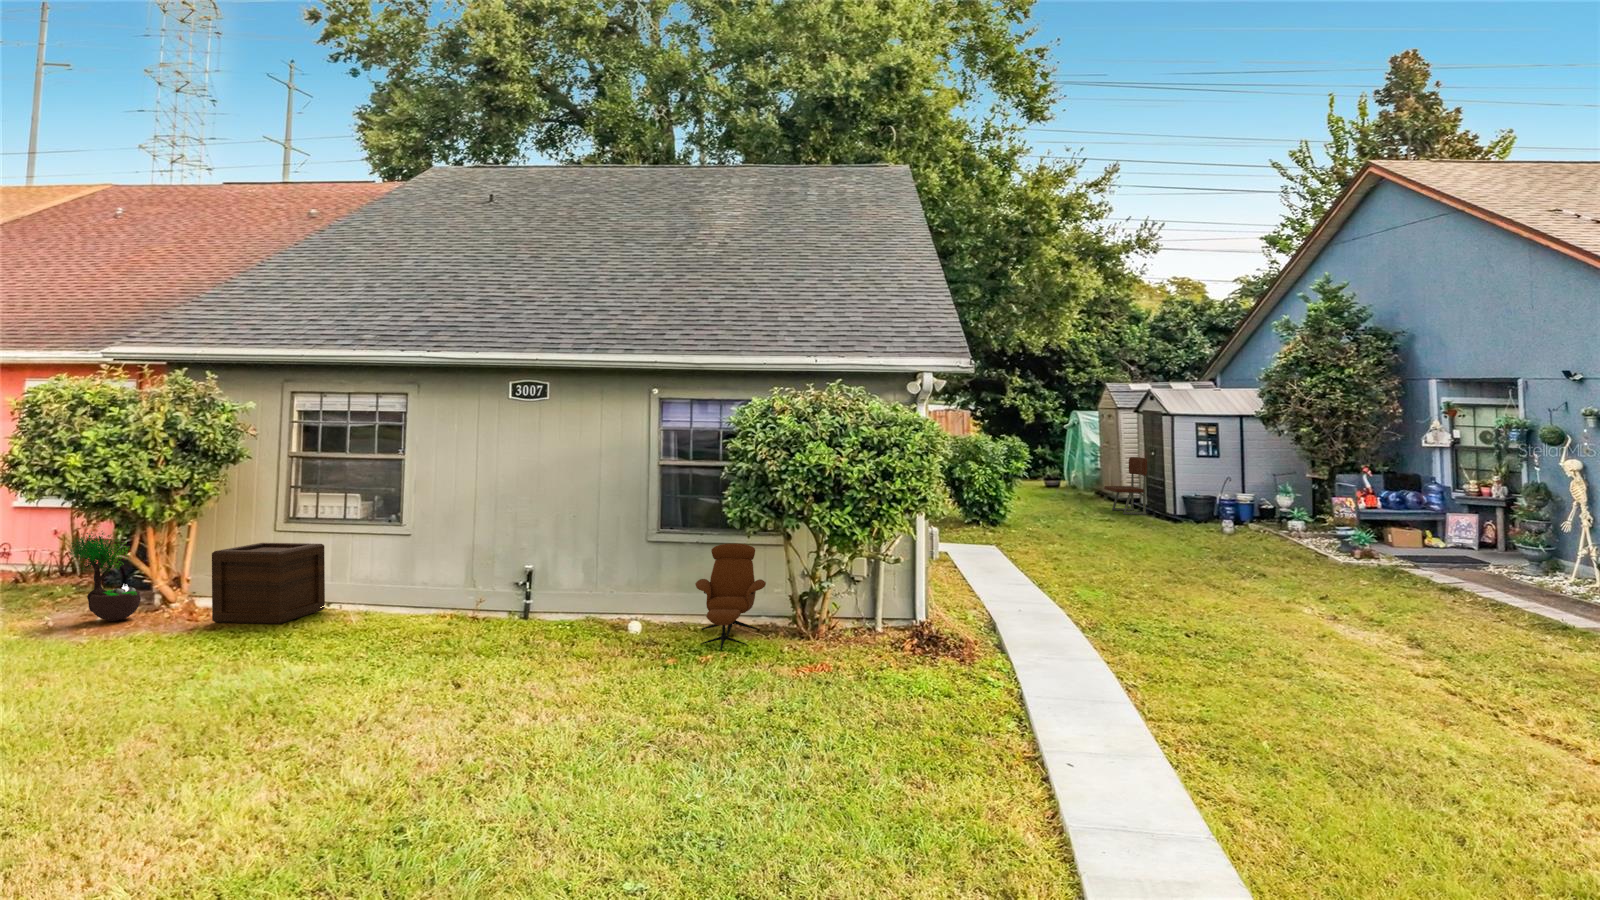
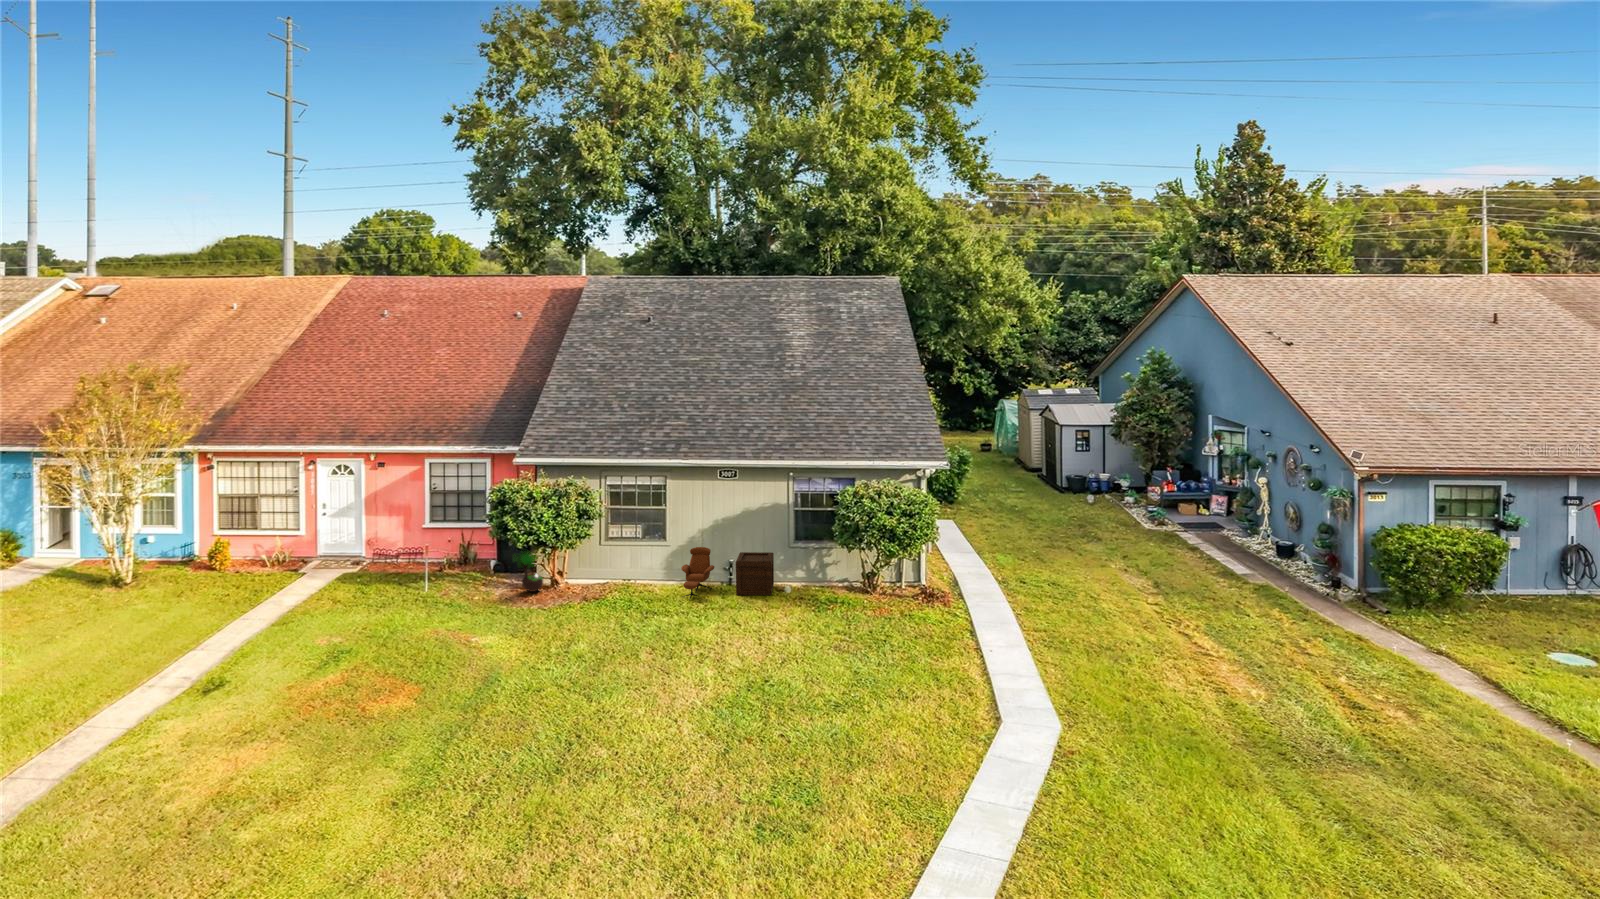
bench: present [1104,457,1147,515] -> none [1019,444,1046,483]
wooden crate: present [212,543,325,624] -> present [736,552,774,595]
lounge chair: present [695,543,766,650] -> present [681,547,714,600]

